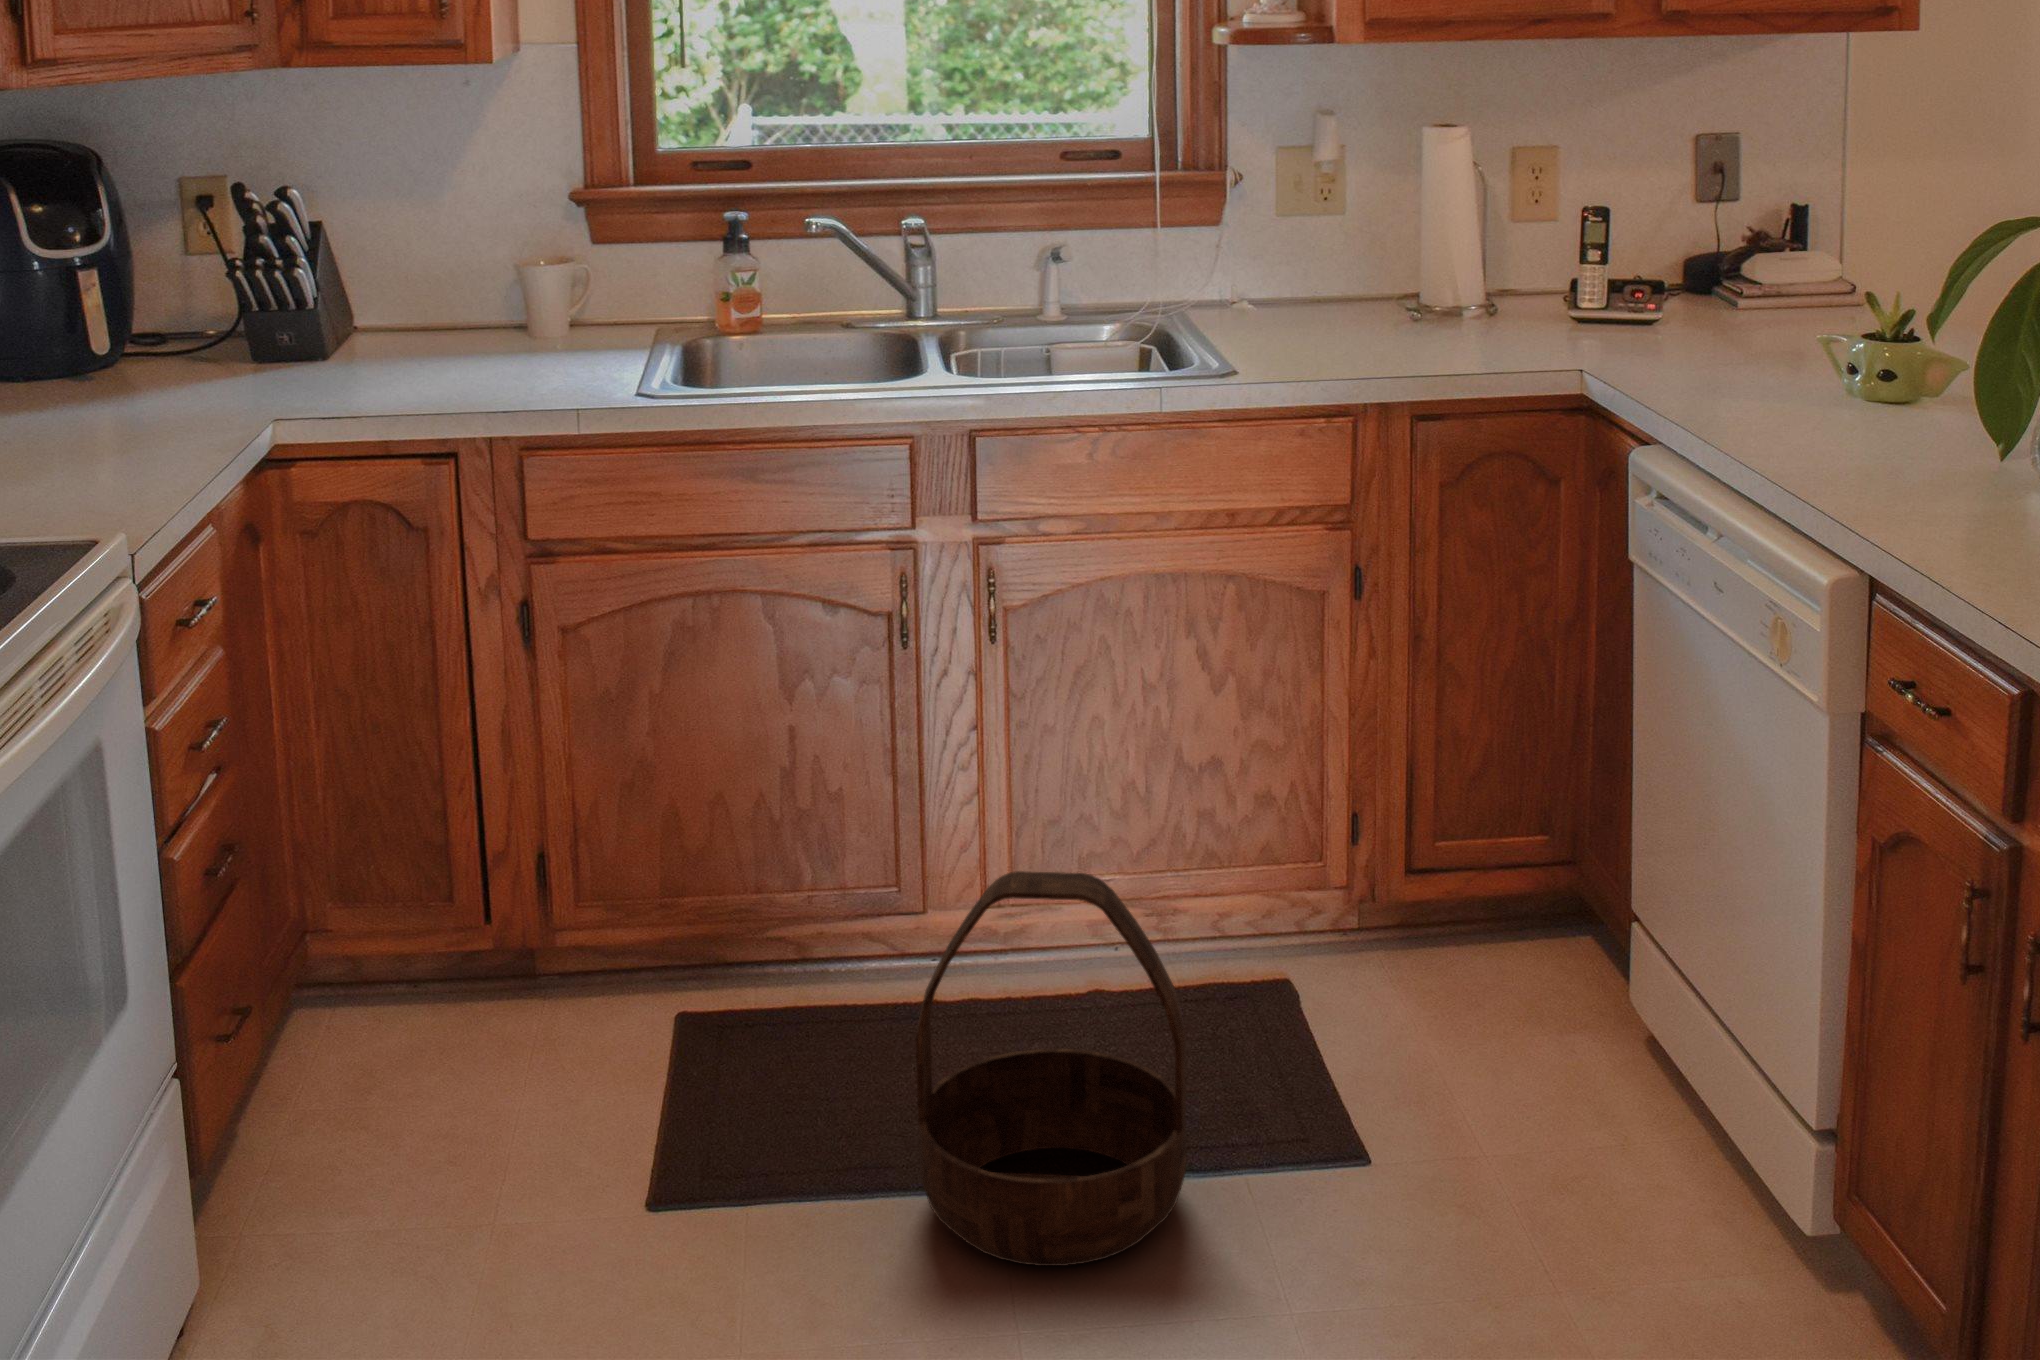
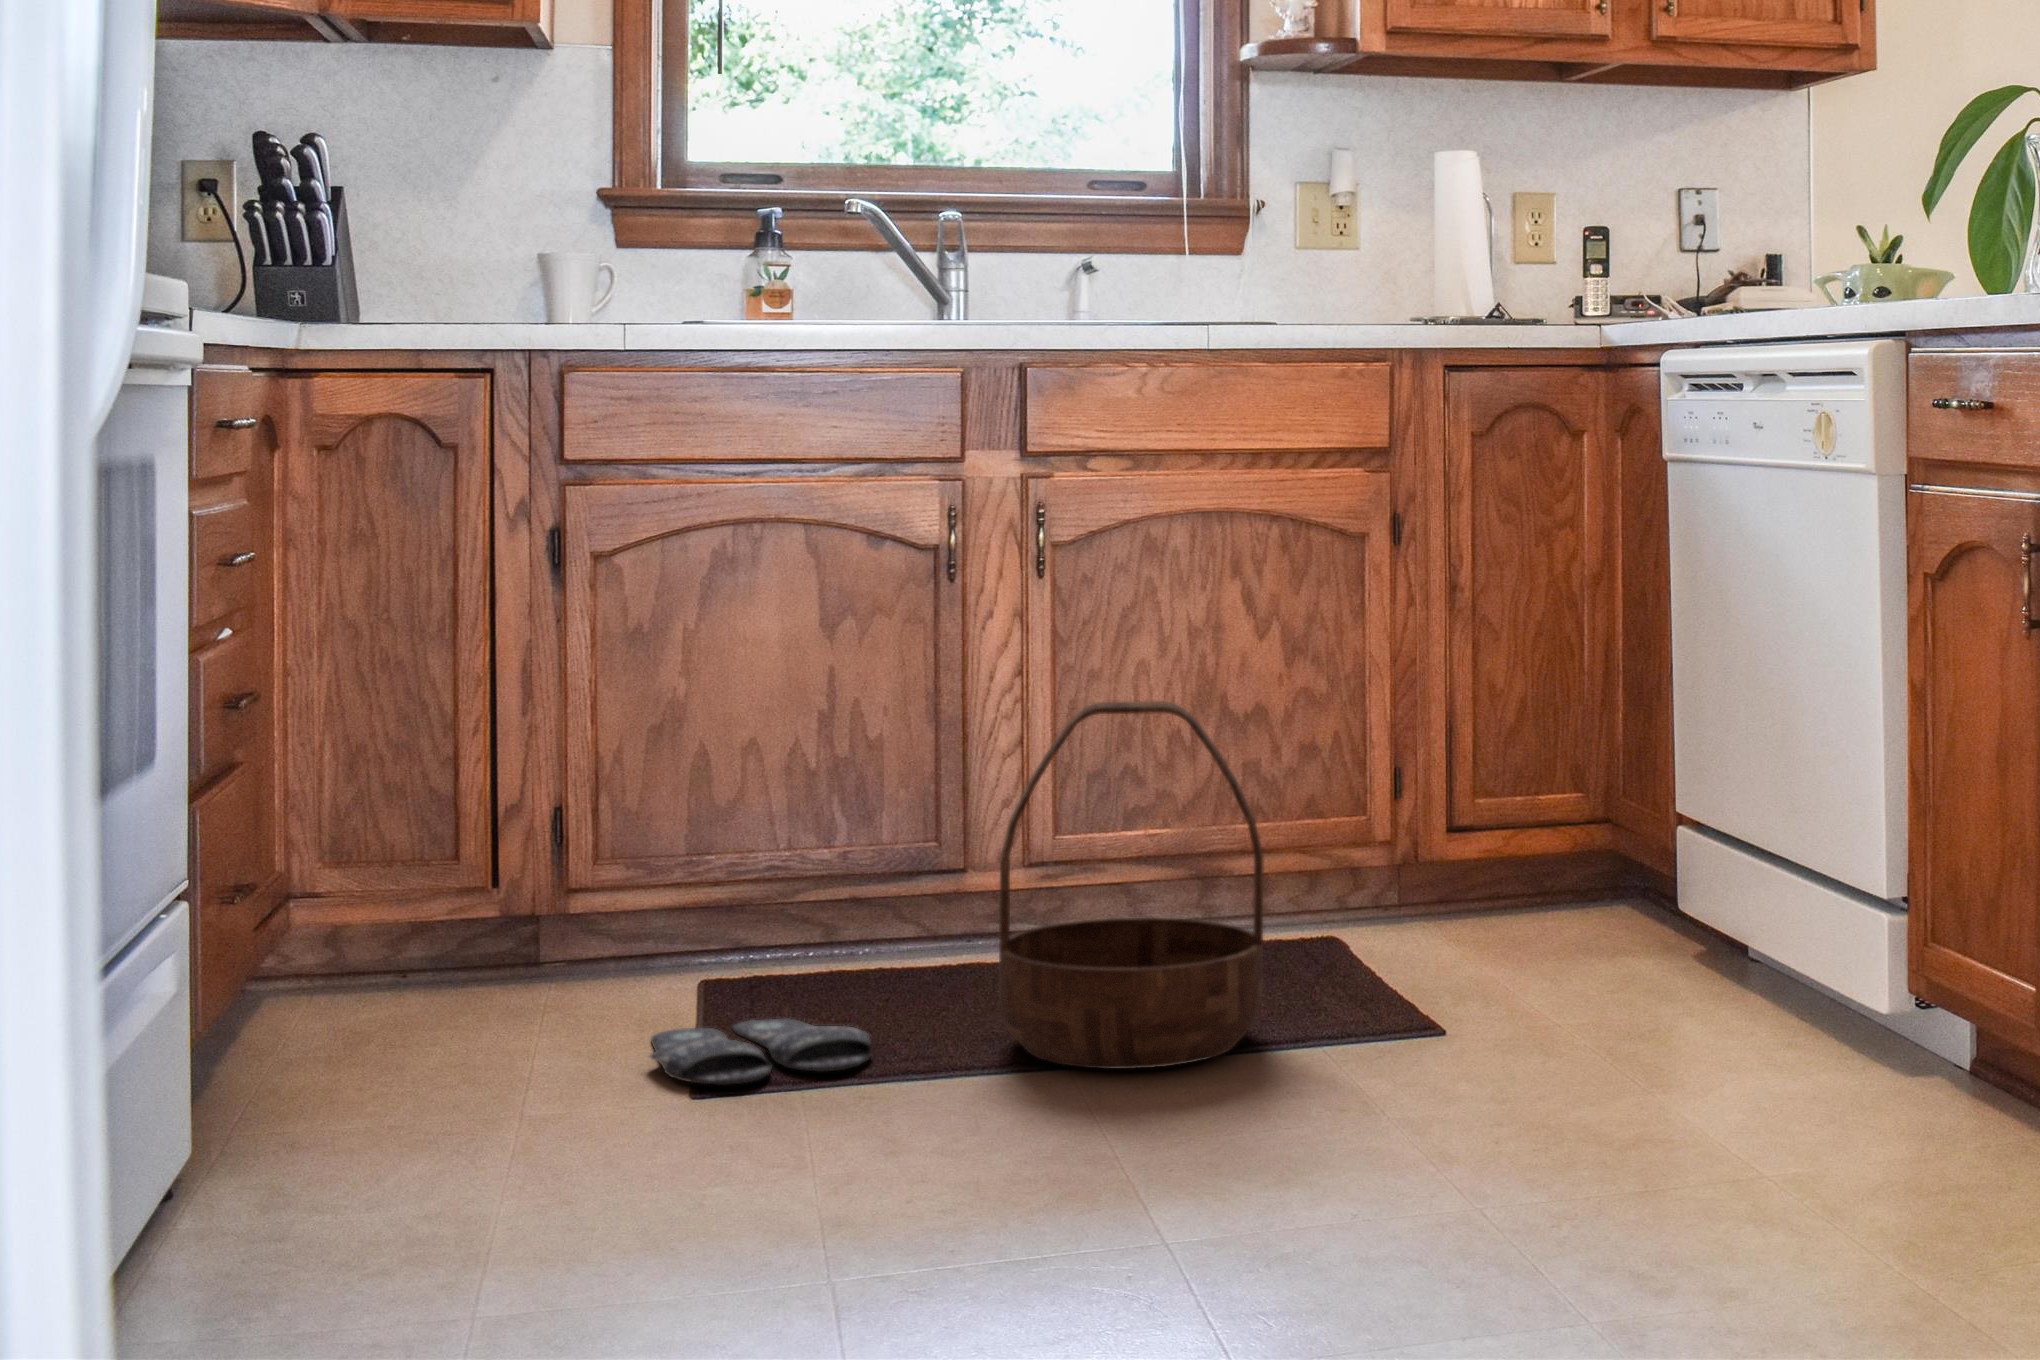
slippers: none [585,1121,797,1262] -> present [650,1019,872,1085]

